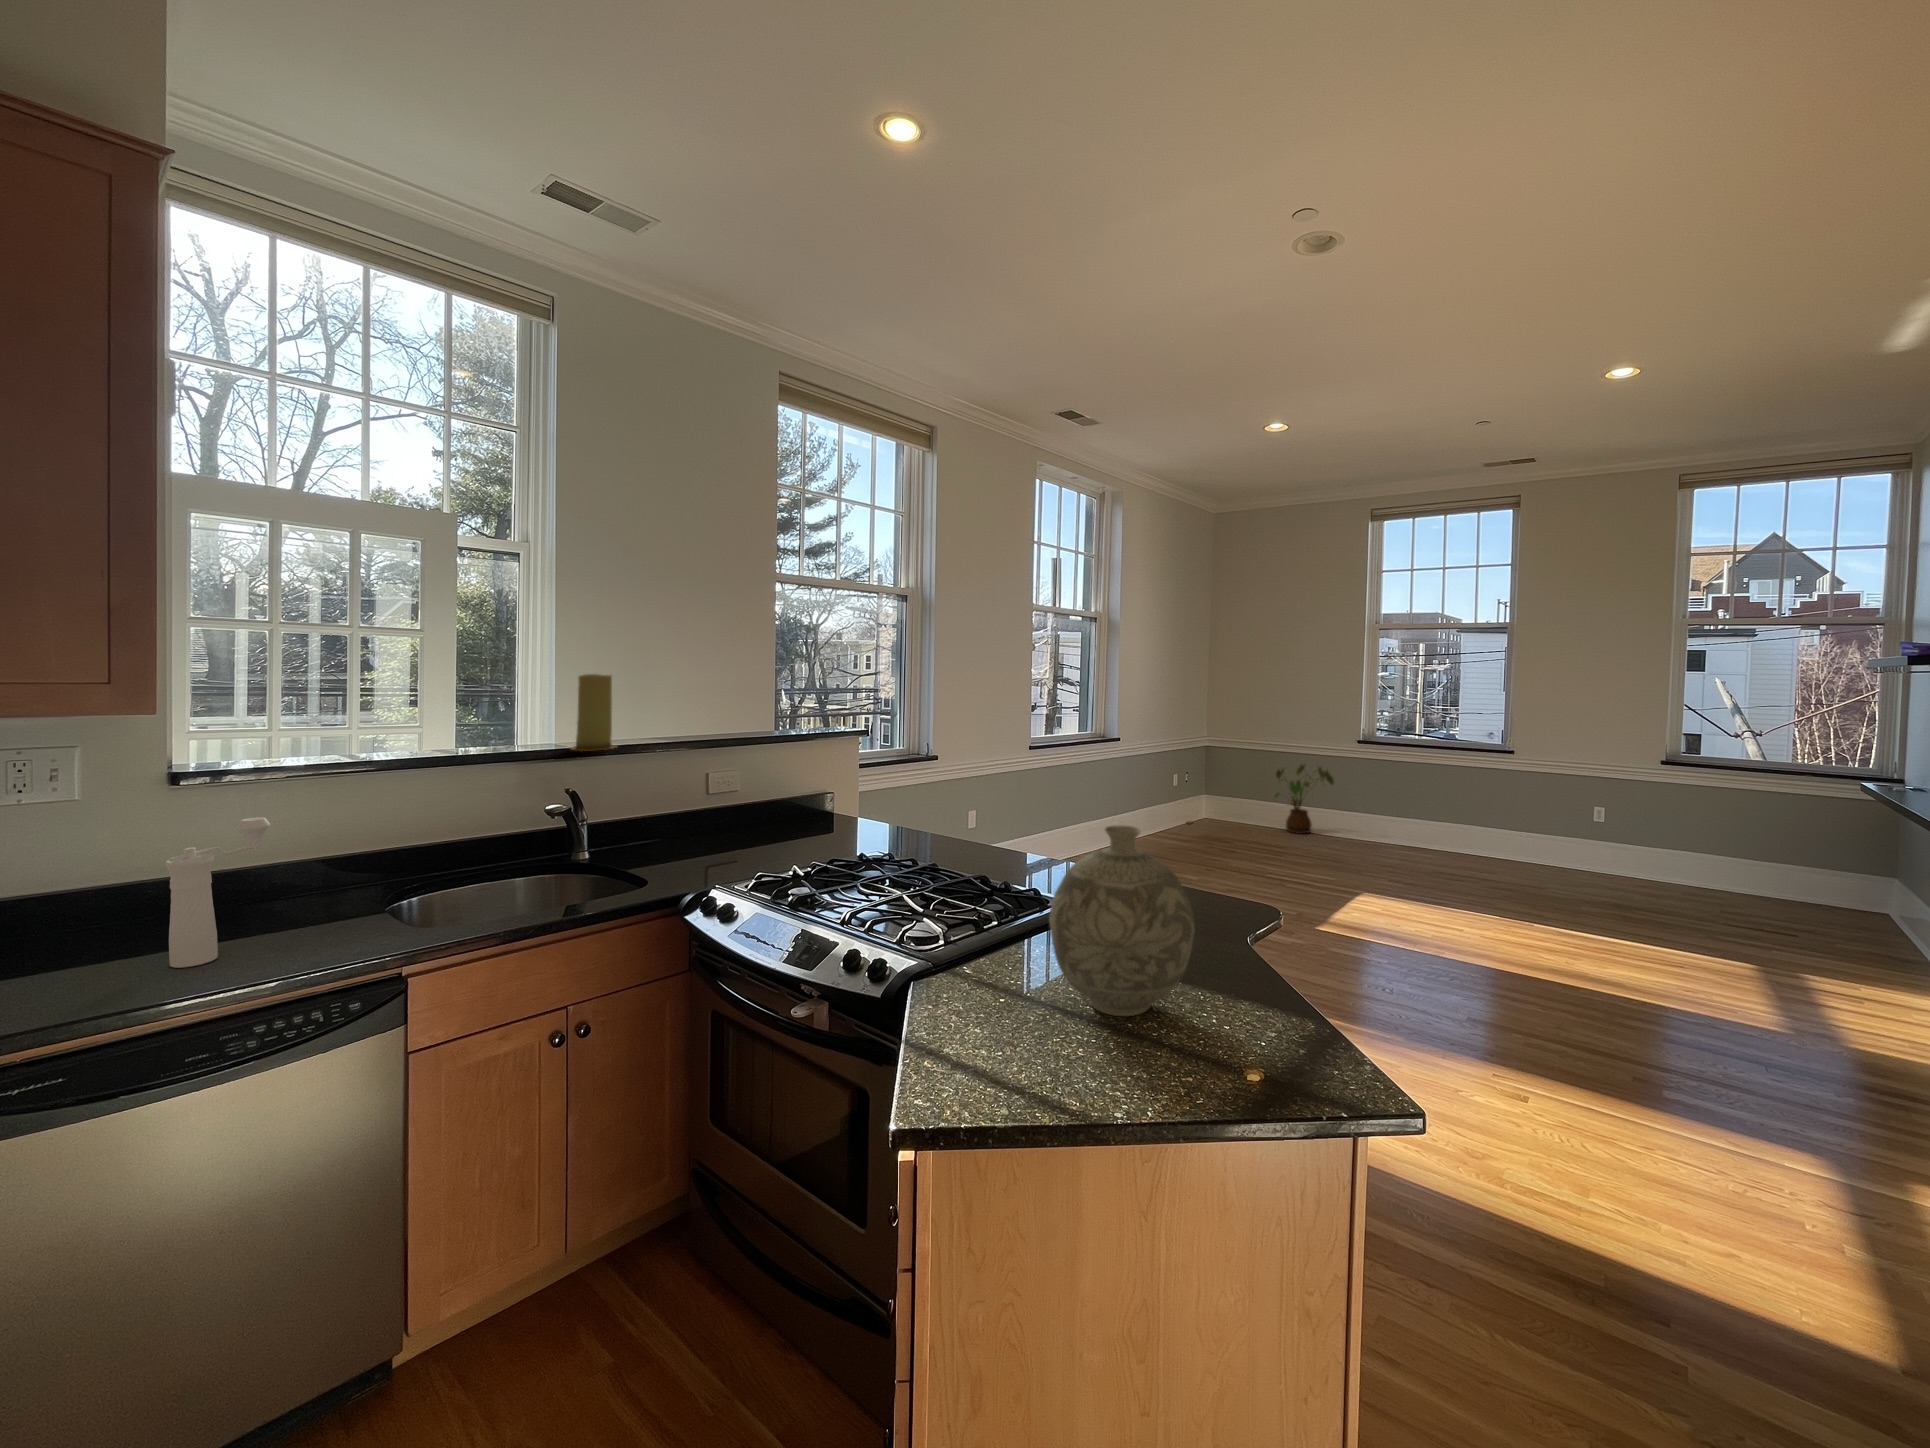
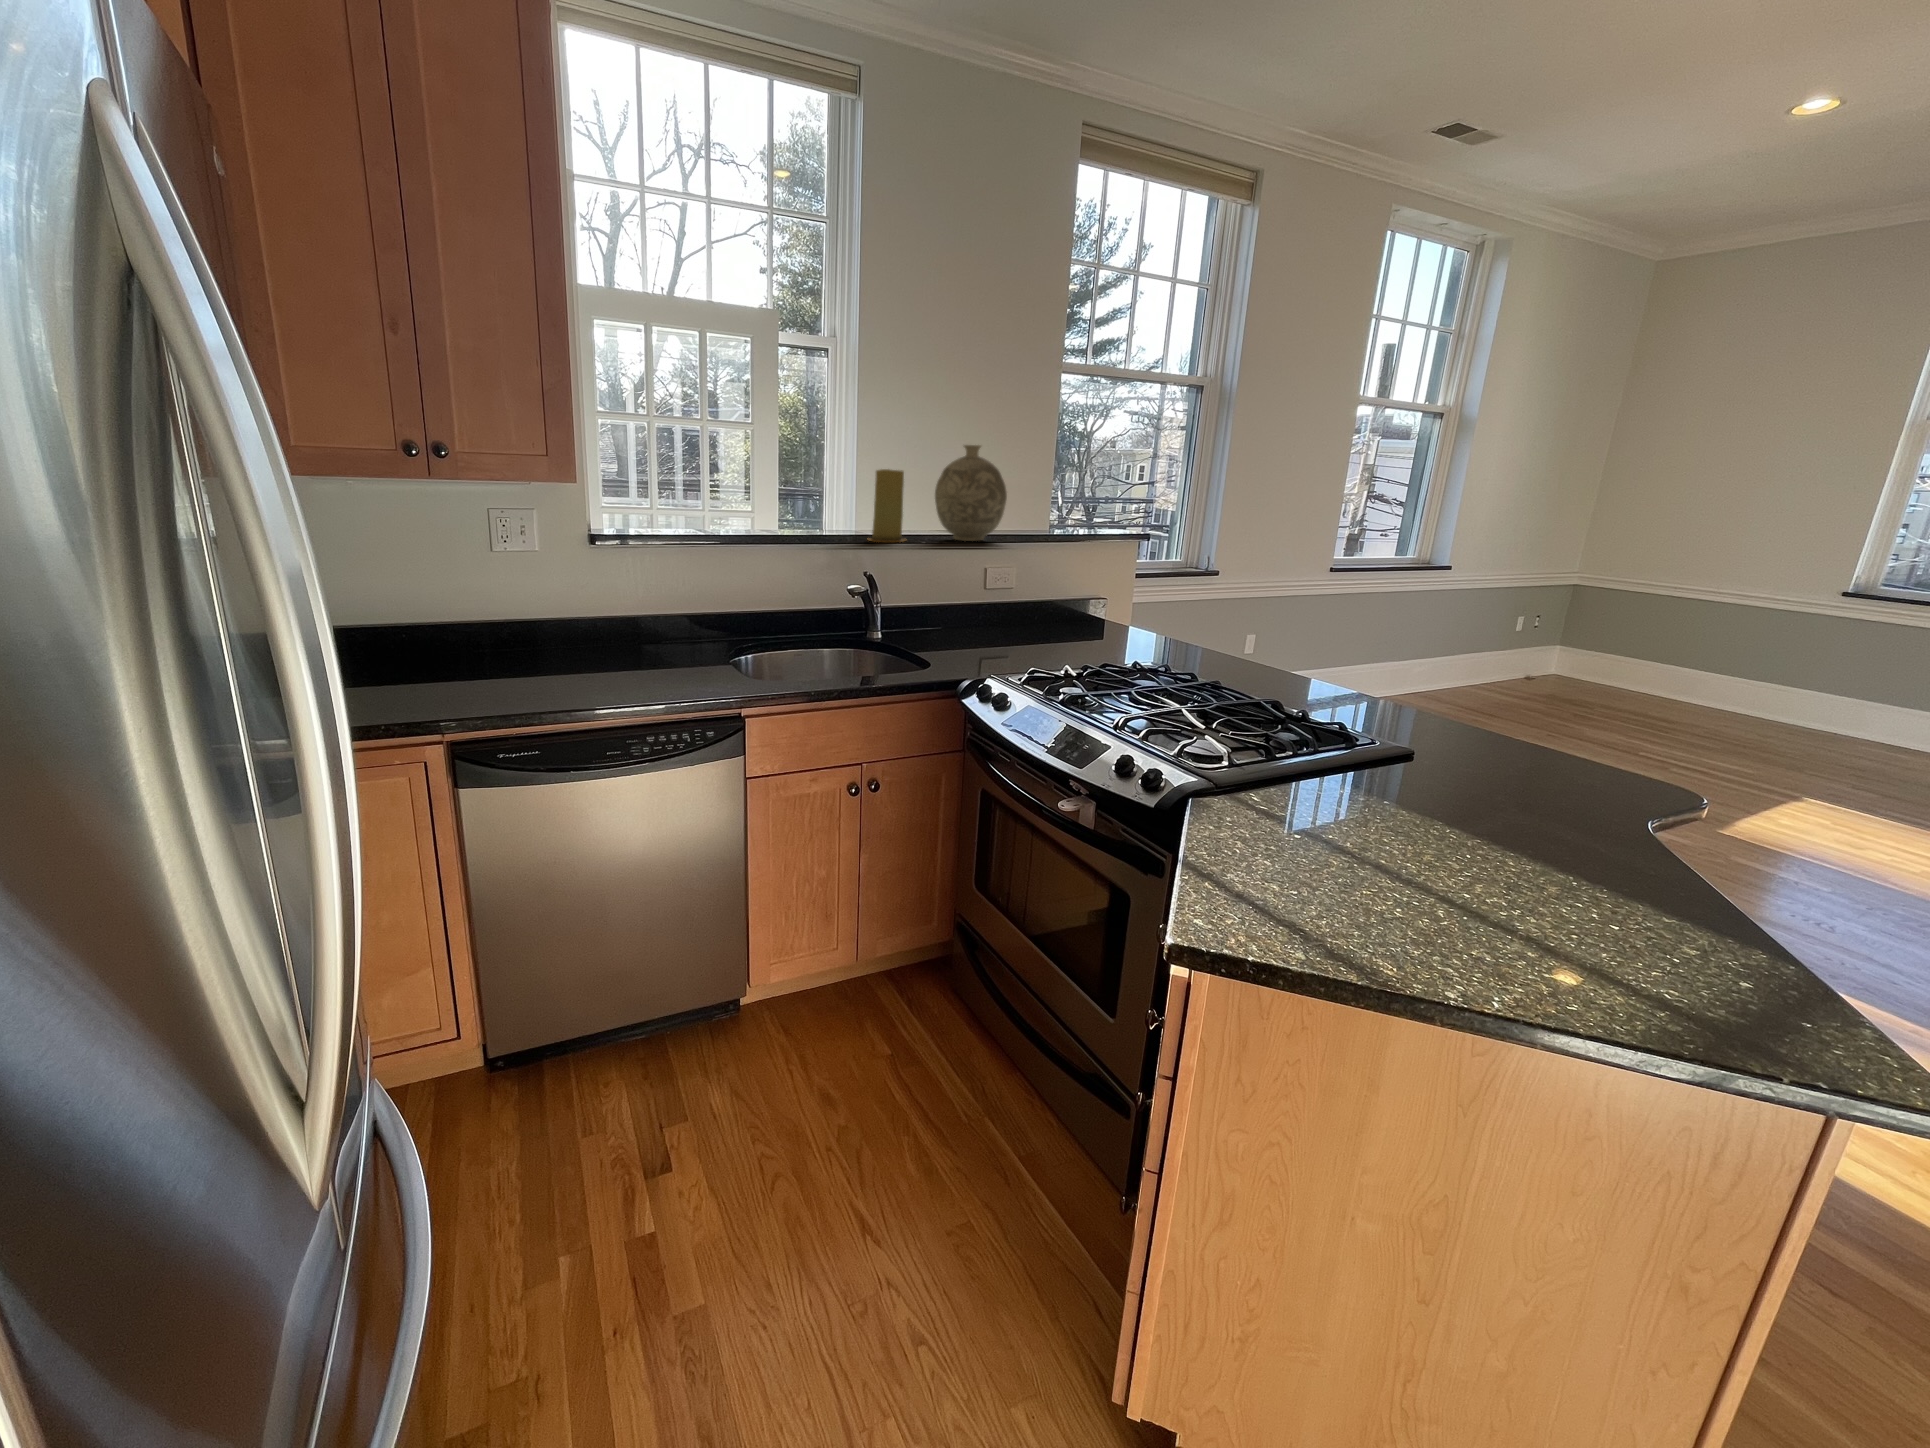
house plant: present [1275,765,1334,834] -> none [1648,623,1756,712]
pepper mill: present [165,817,270,968] -> none [588,577,652,687]
decorative vase: present [1049,826,1195,1016] -> present [935,445,1007,541]

